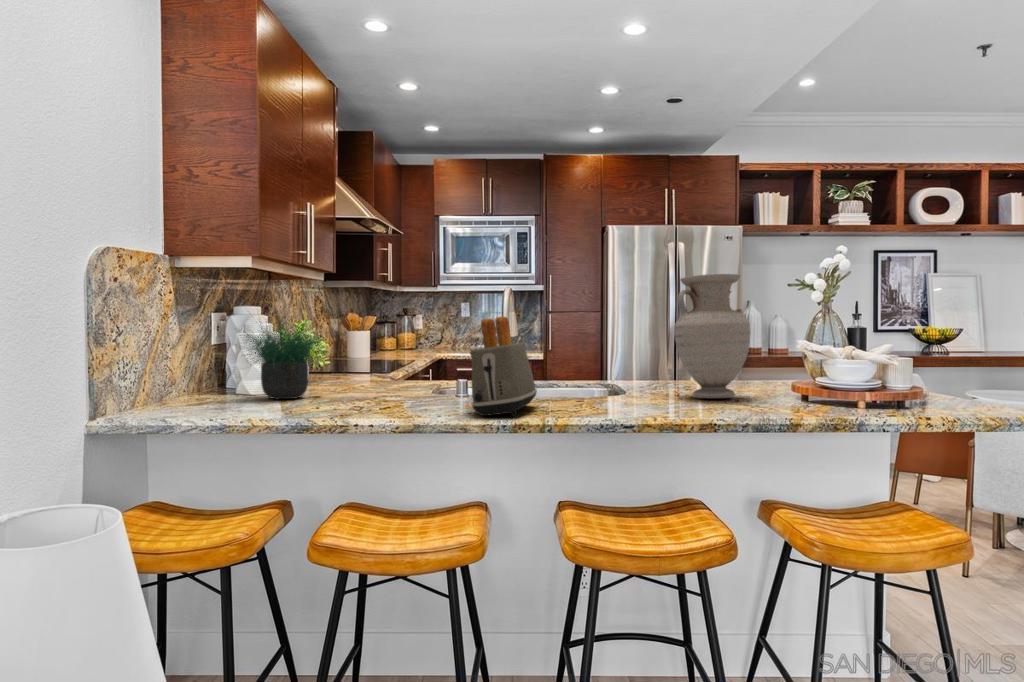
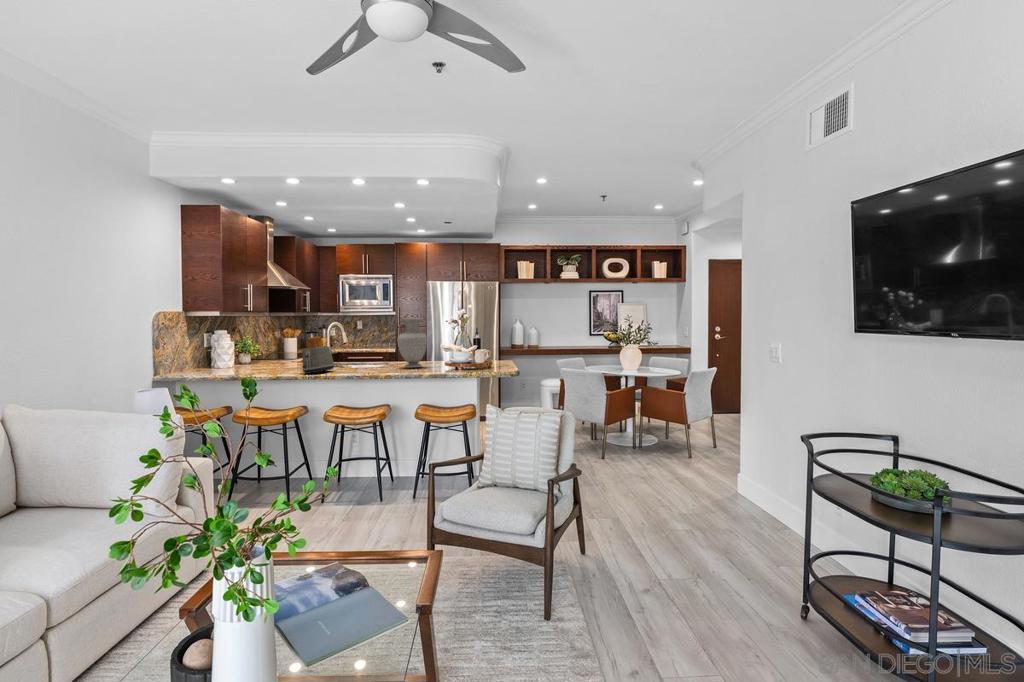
potted plant: present [246,313,325,399] -> none [211,326,259,370]

